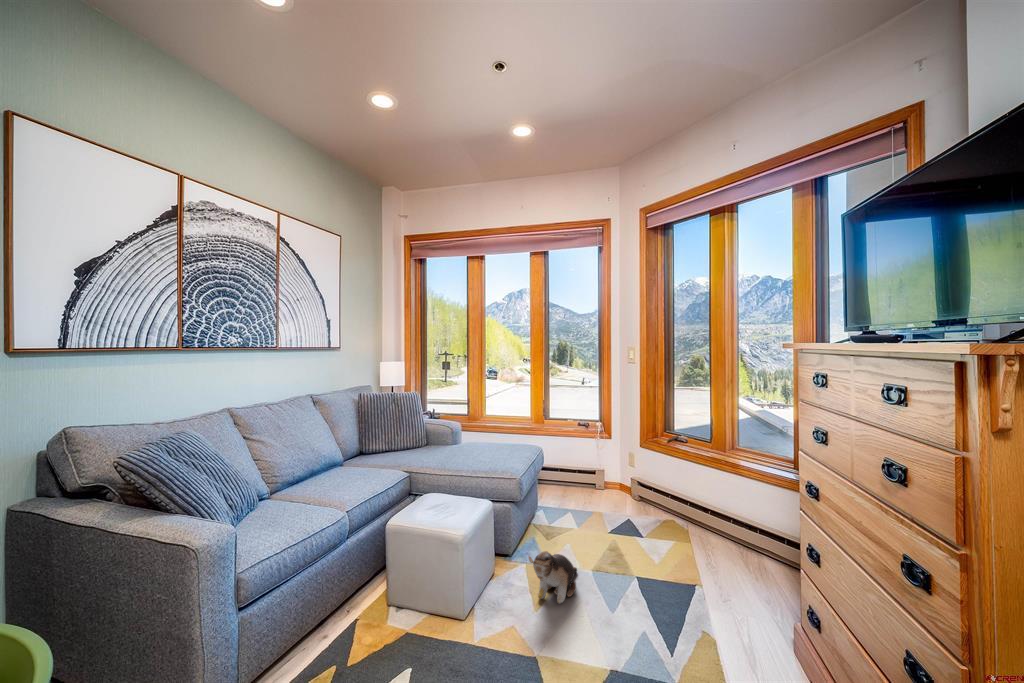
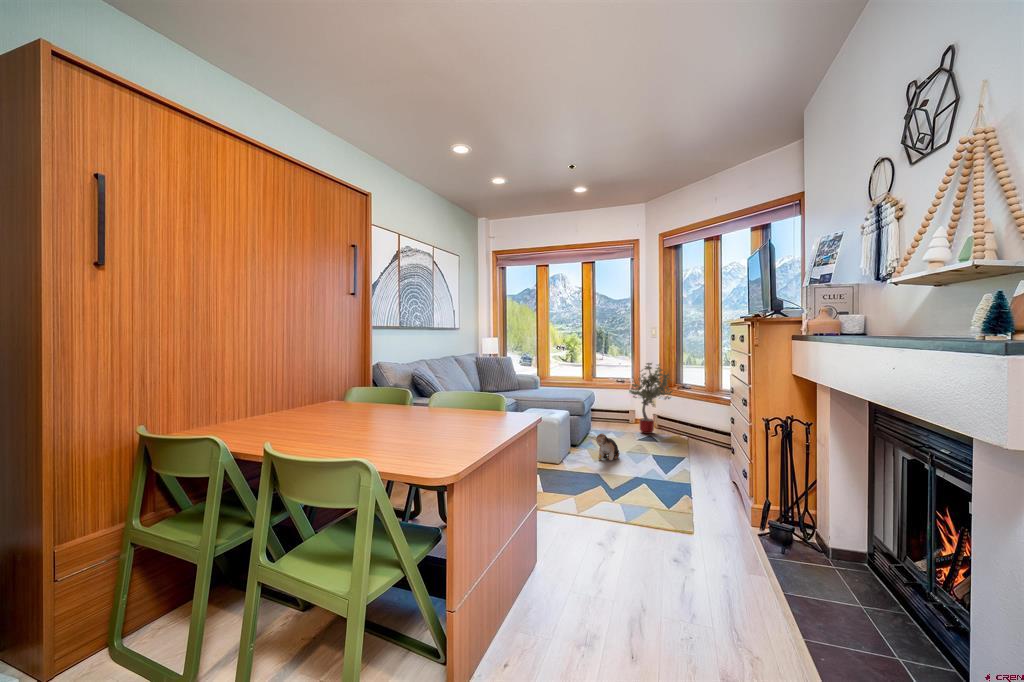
potted tree: none [595,403,664,516] -> present [629,363,672,434]

